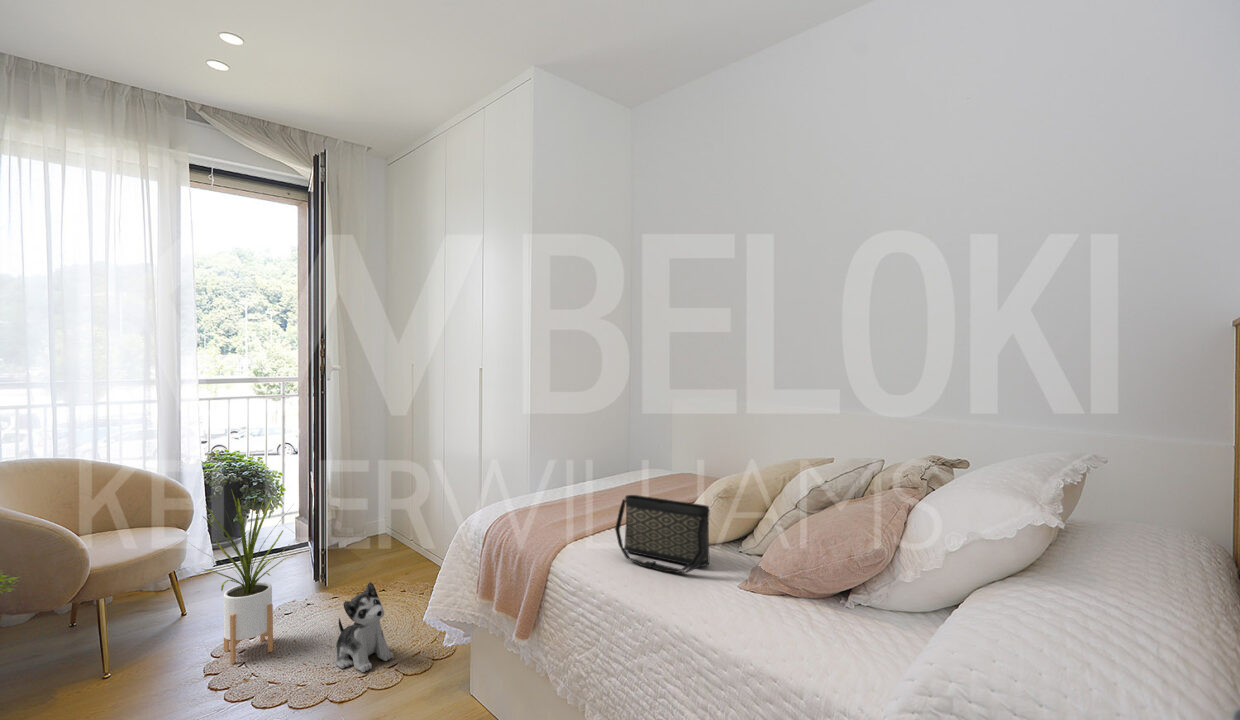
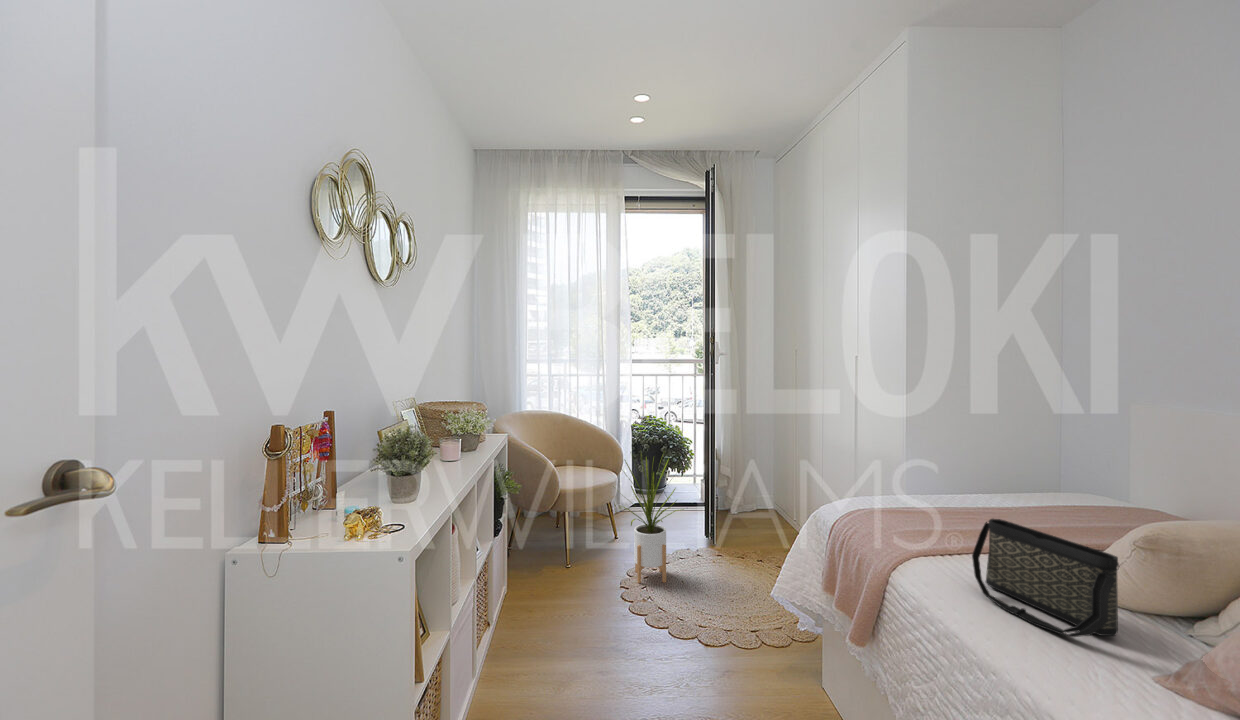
plush toy: present [335,582,393,672] -> none [707,546,754,623]

